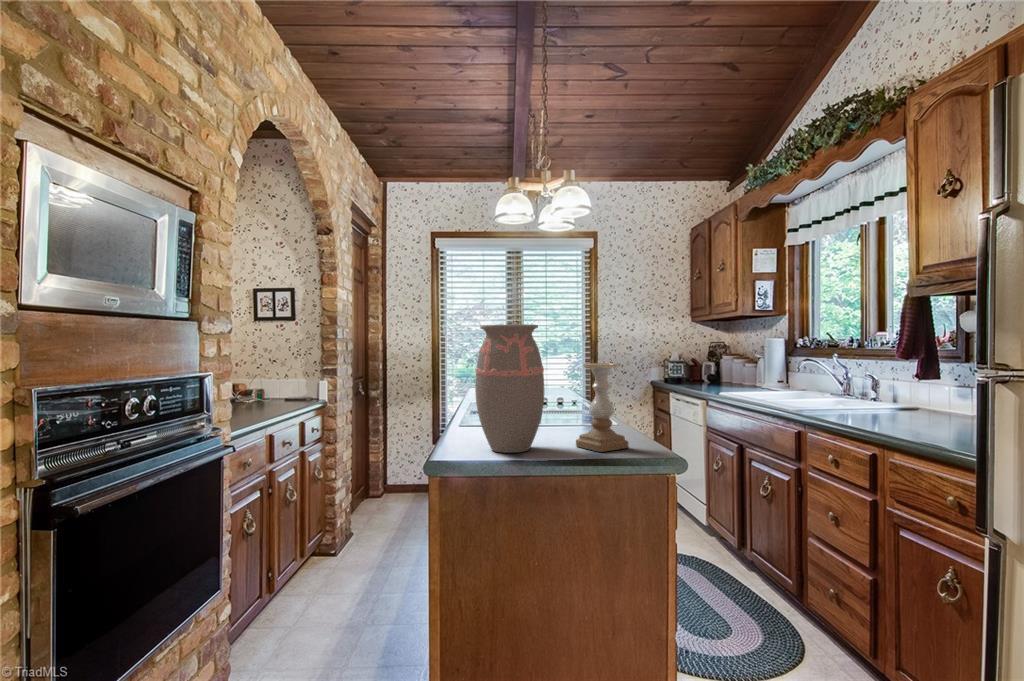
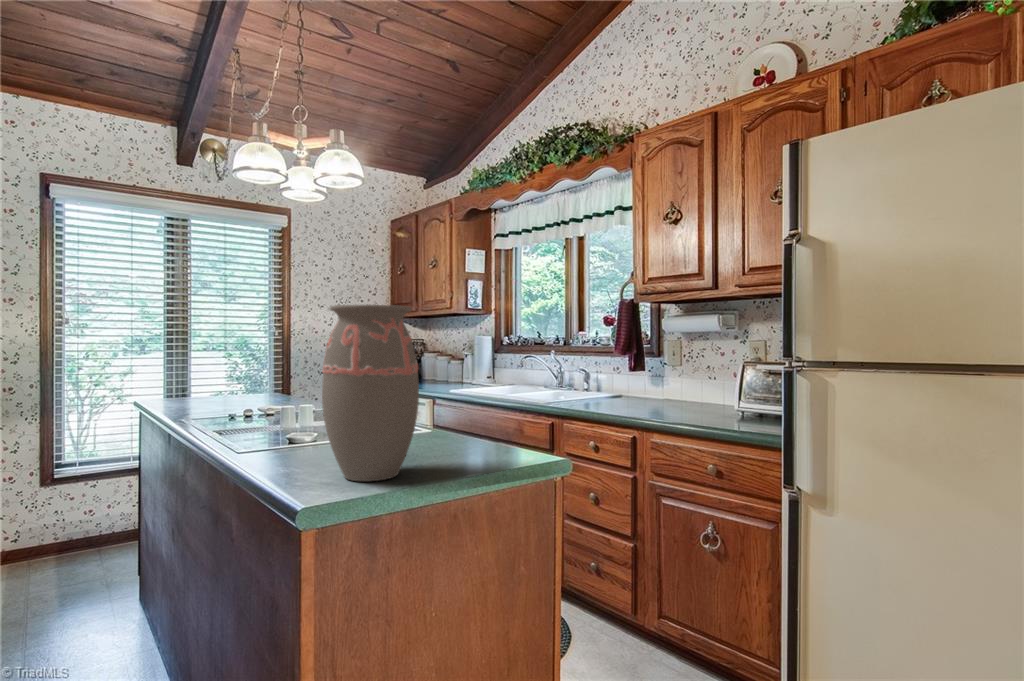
candle holder: present [576,363,629,452] -> none [441,357,499,464]

